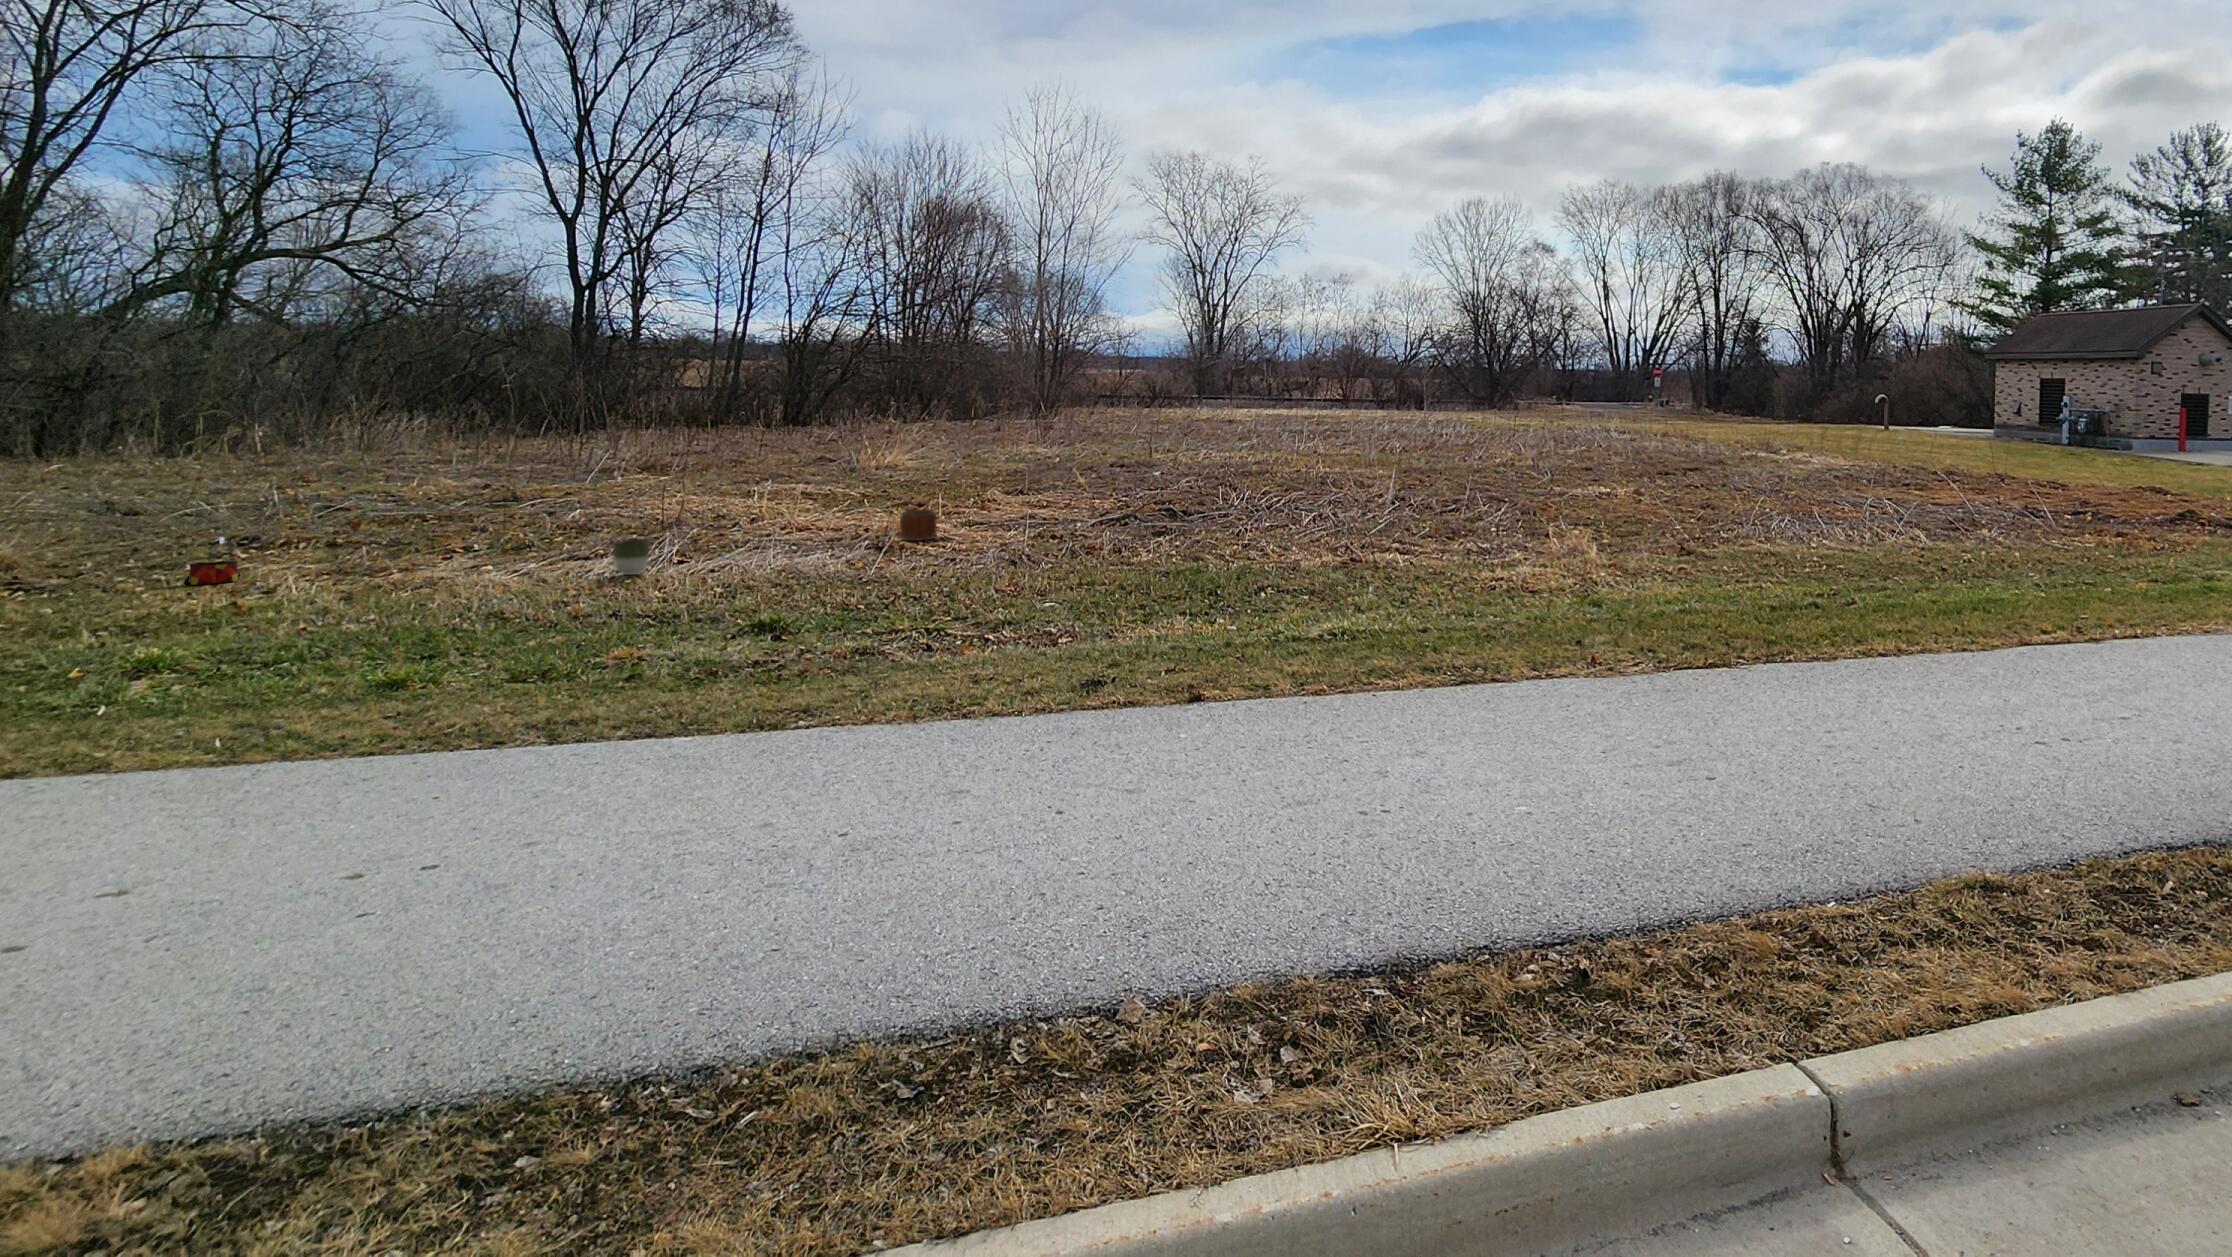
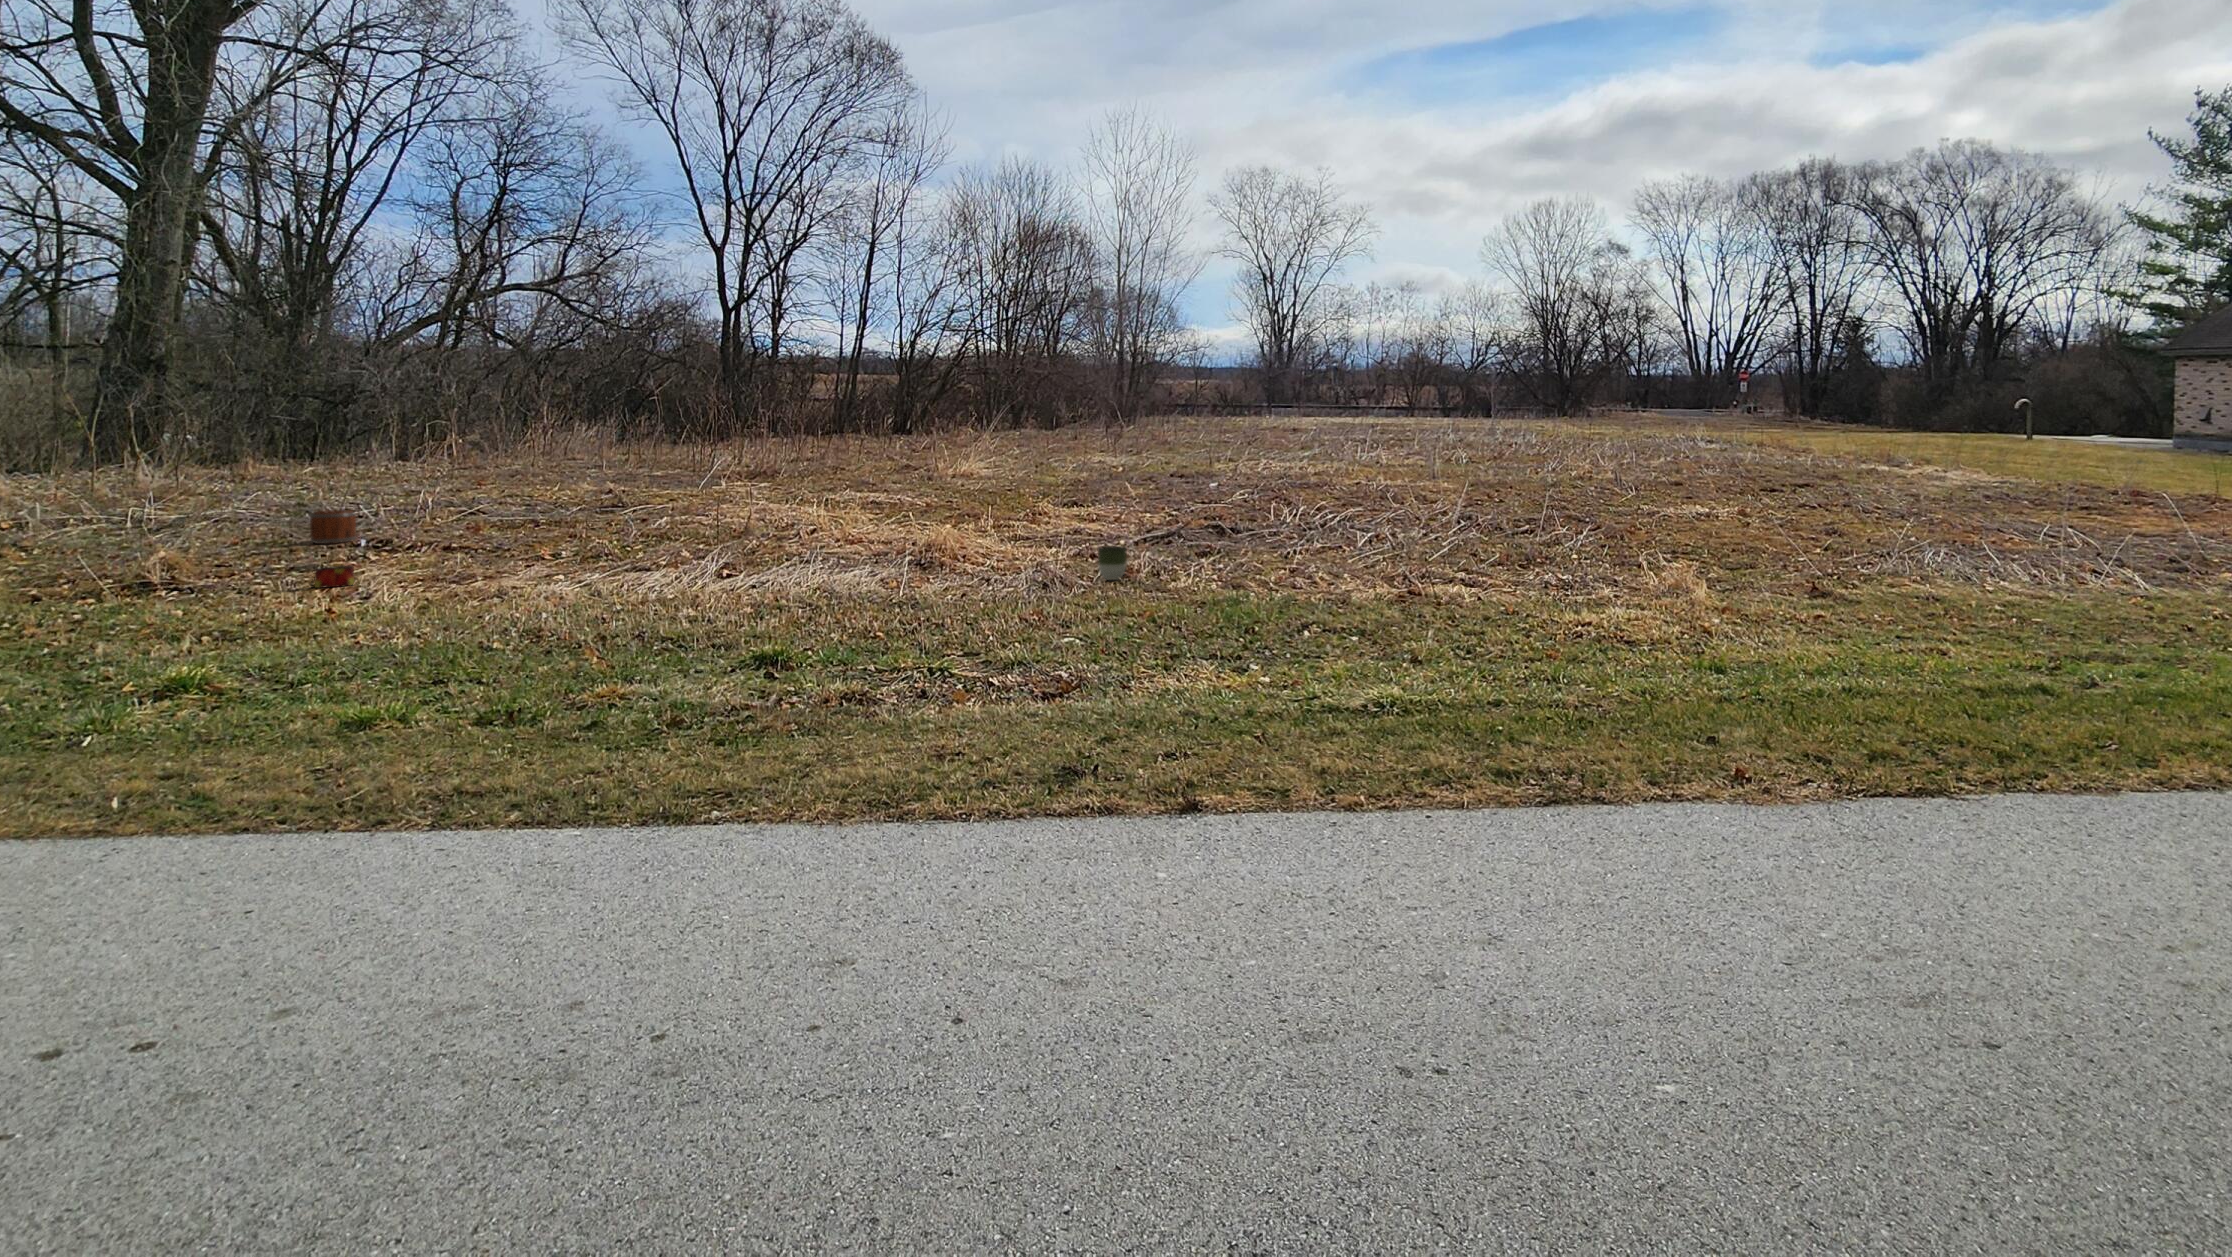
bucket: present [900,509,937,541] -> present [310,510,356,544]
planter: present [612,539,650,575] -> present [1098,546,1127,580]

